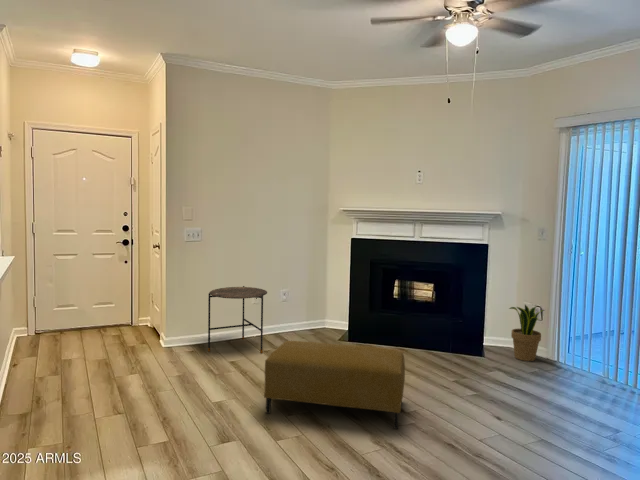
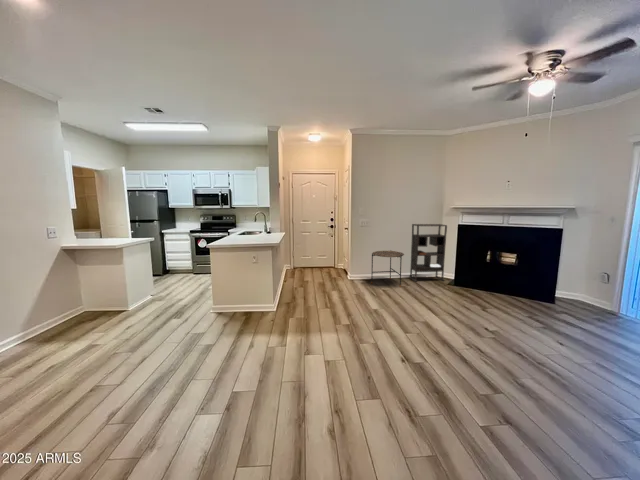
bookshelf: none [277,238,336,341] -> present [410,224,447,282]
potted plant: present [510,305,544,361] -> none [578,271,613,311]
ottoman: present [264,341,405,429] -> none [400,282,489,339]

